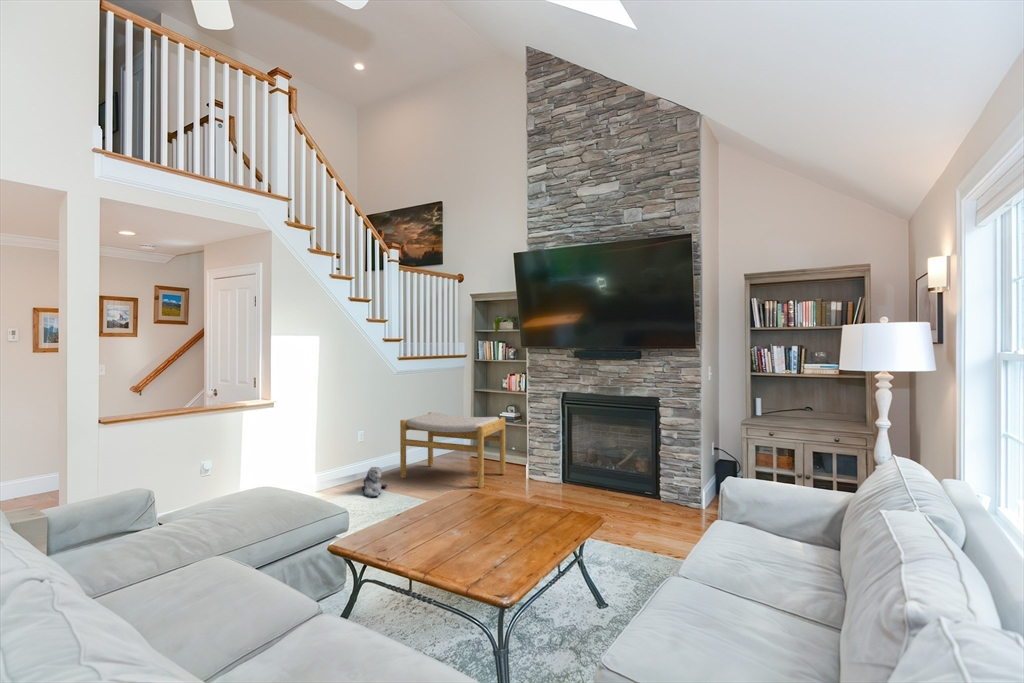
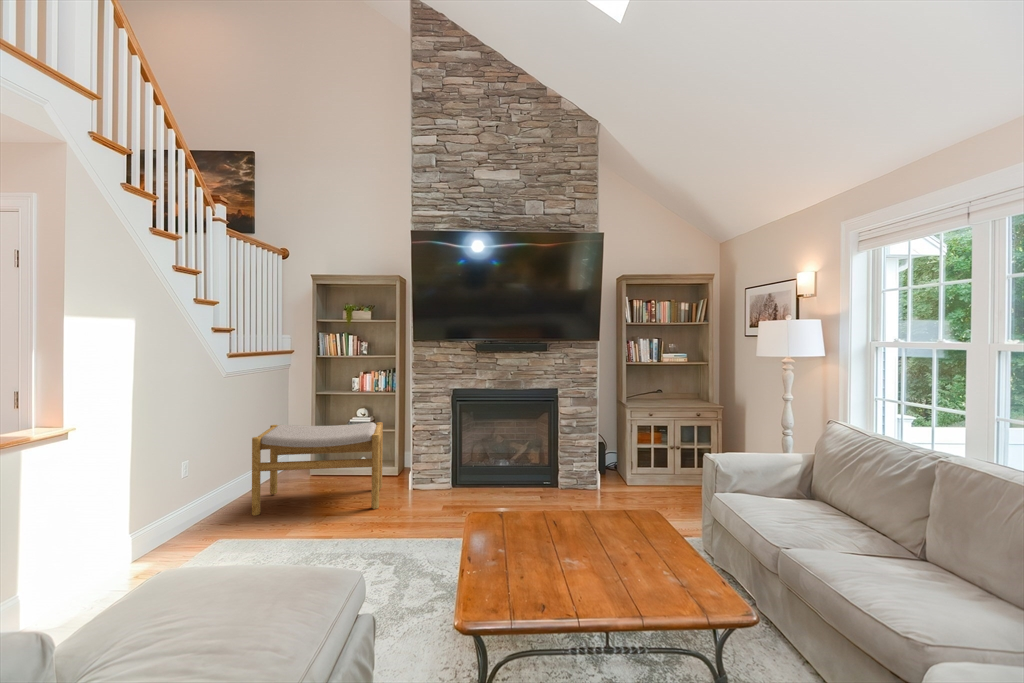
plush toy: present [362,467,387,497] -> none [218,505,260,549]

